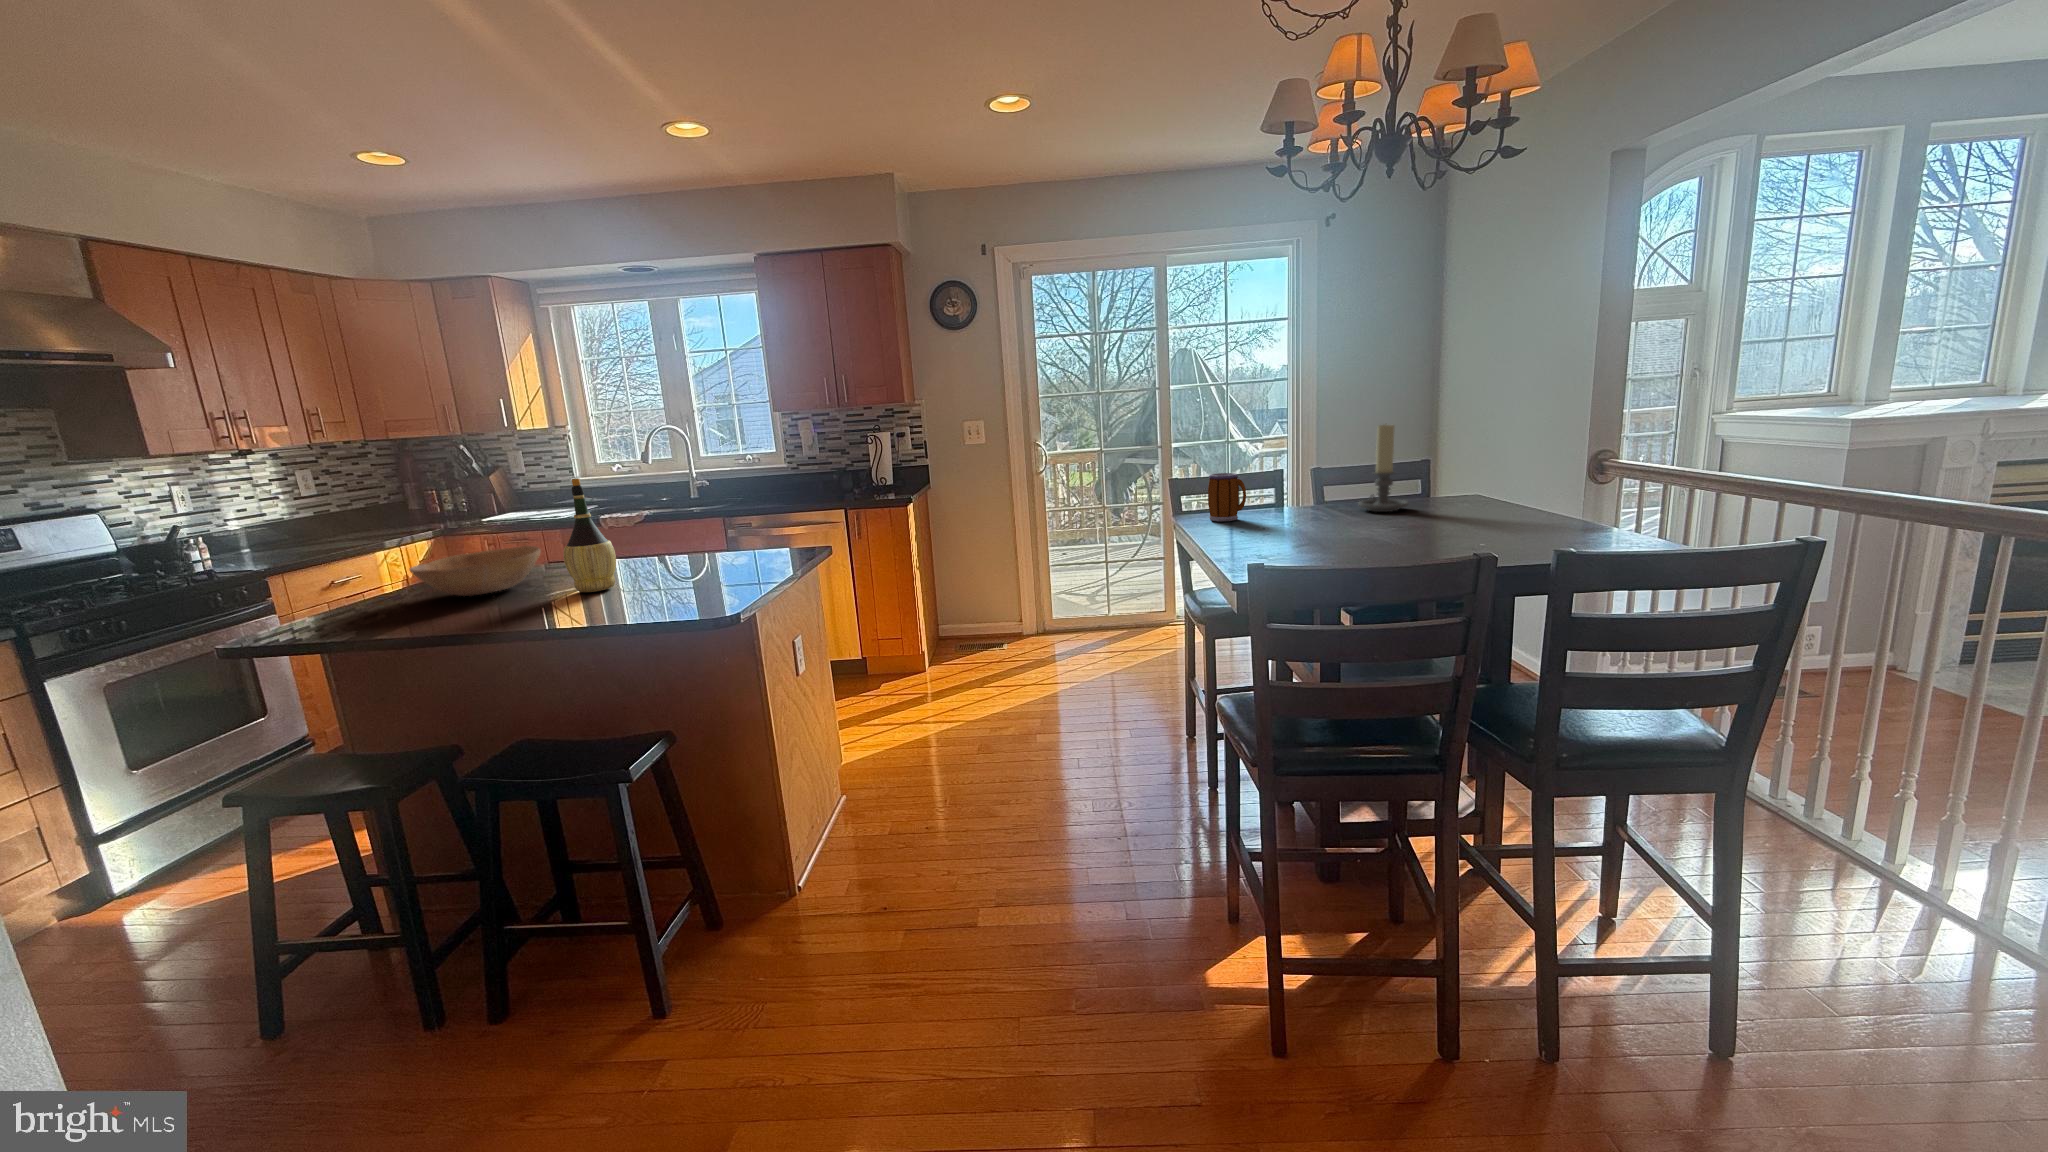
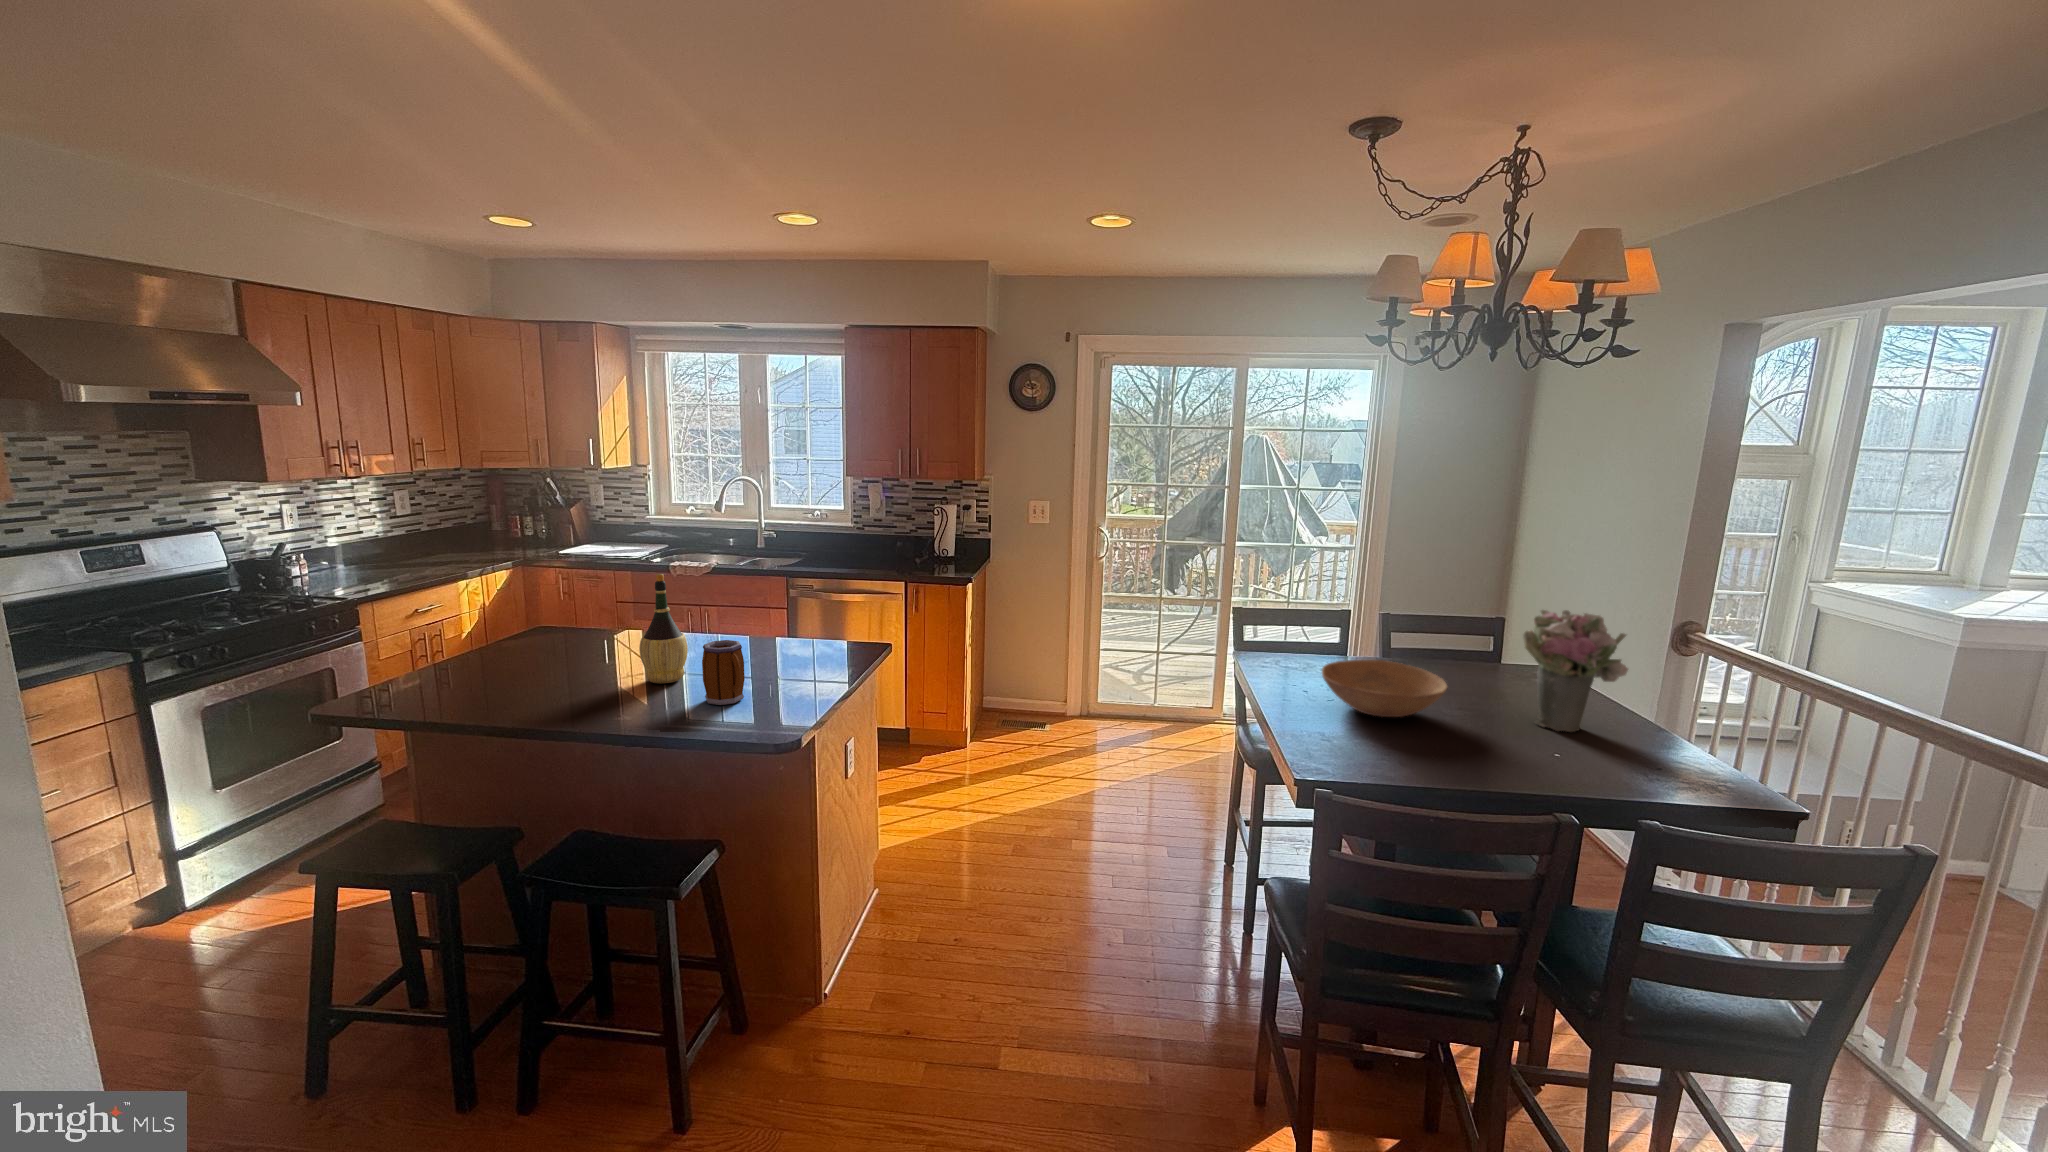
flower bouquet: none [1443,418,1545,537] -> present [1523,610,1628,732]
candle holder: present [1358,424,1408,512] -> none [1428,582,1482,673]
mug: present [1208,473,1246,521] -> present [702,640,745,705]
bowl: present [410,546,540,596] -> present [1322,660,1447,717]

